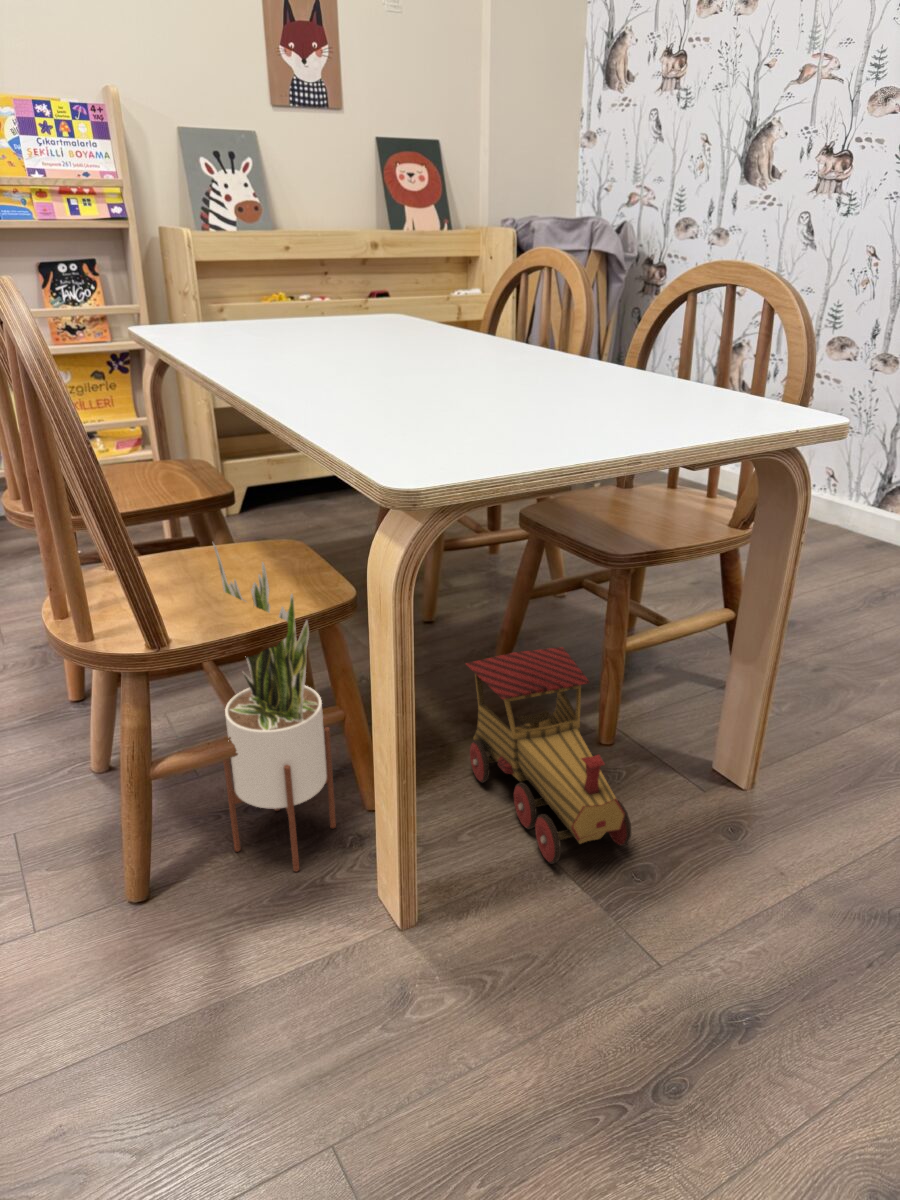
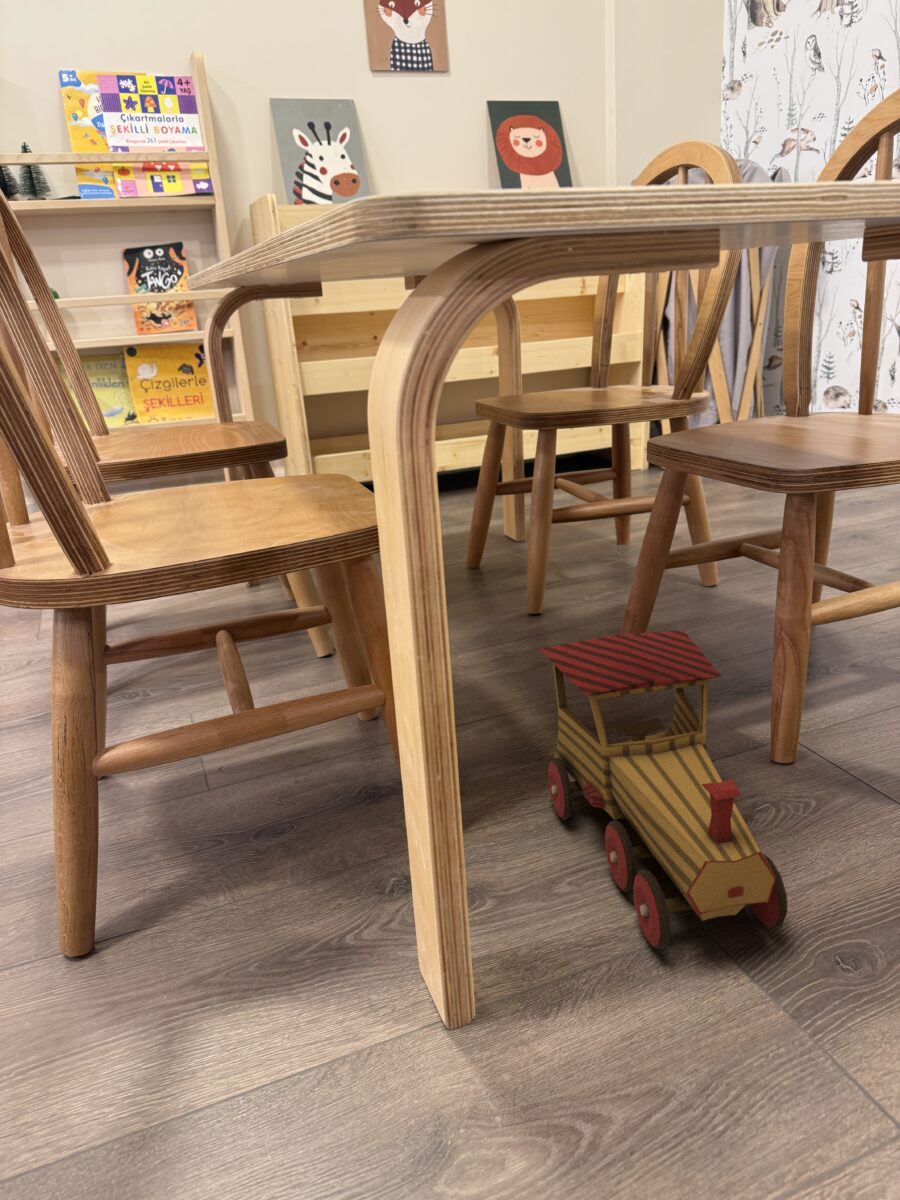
potted plant: present [213,544,336,871] -> none [169,459,351,933]

